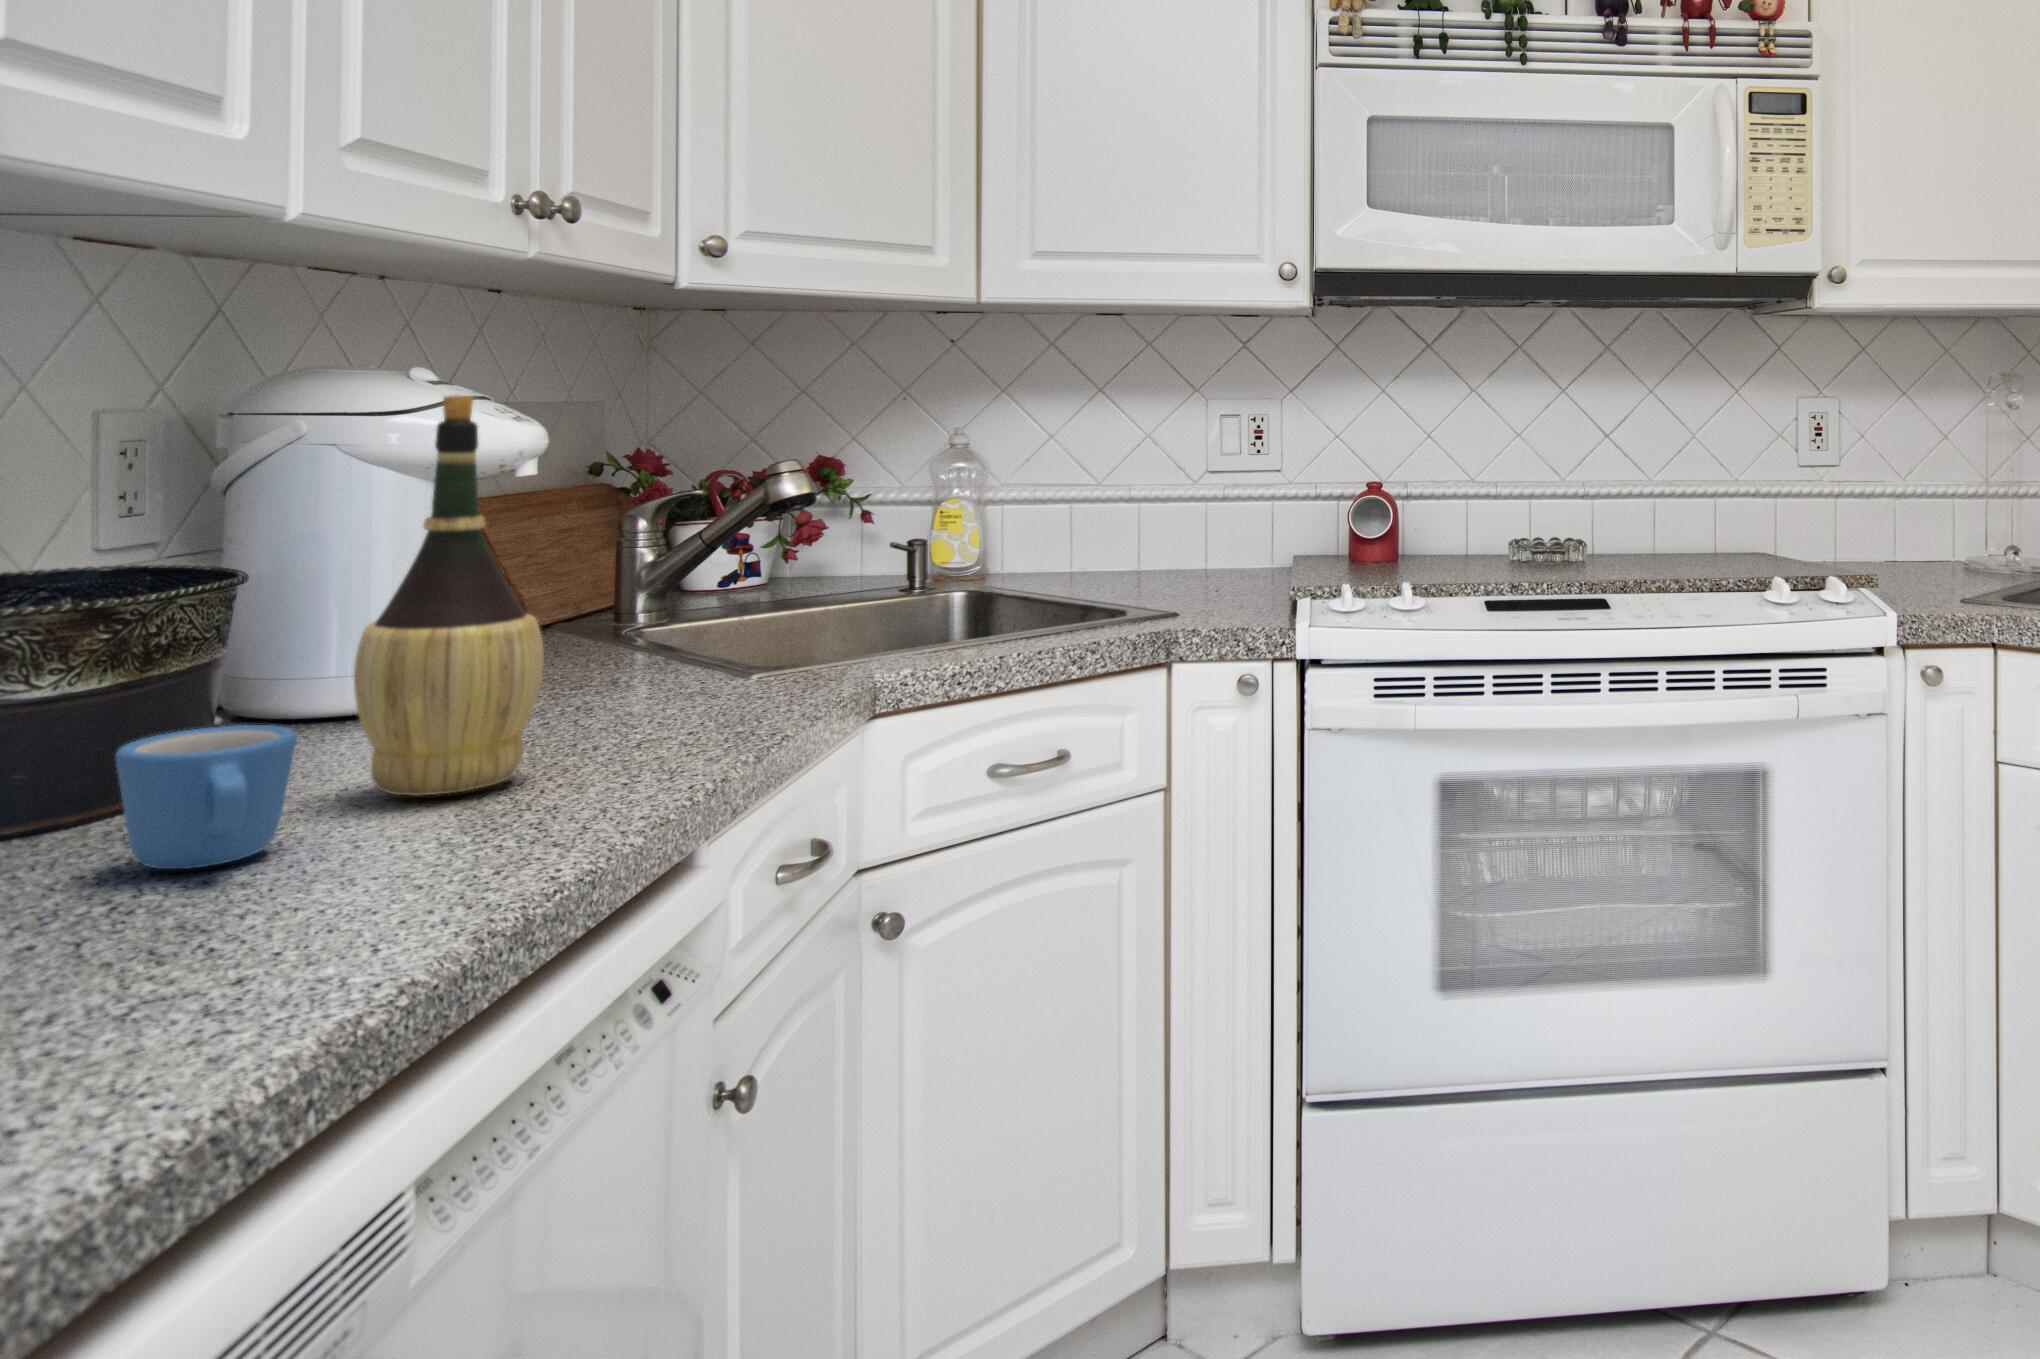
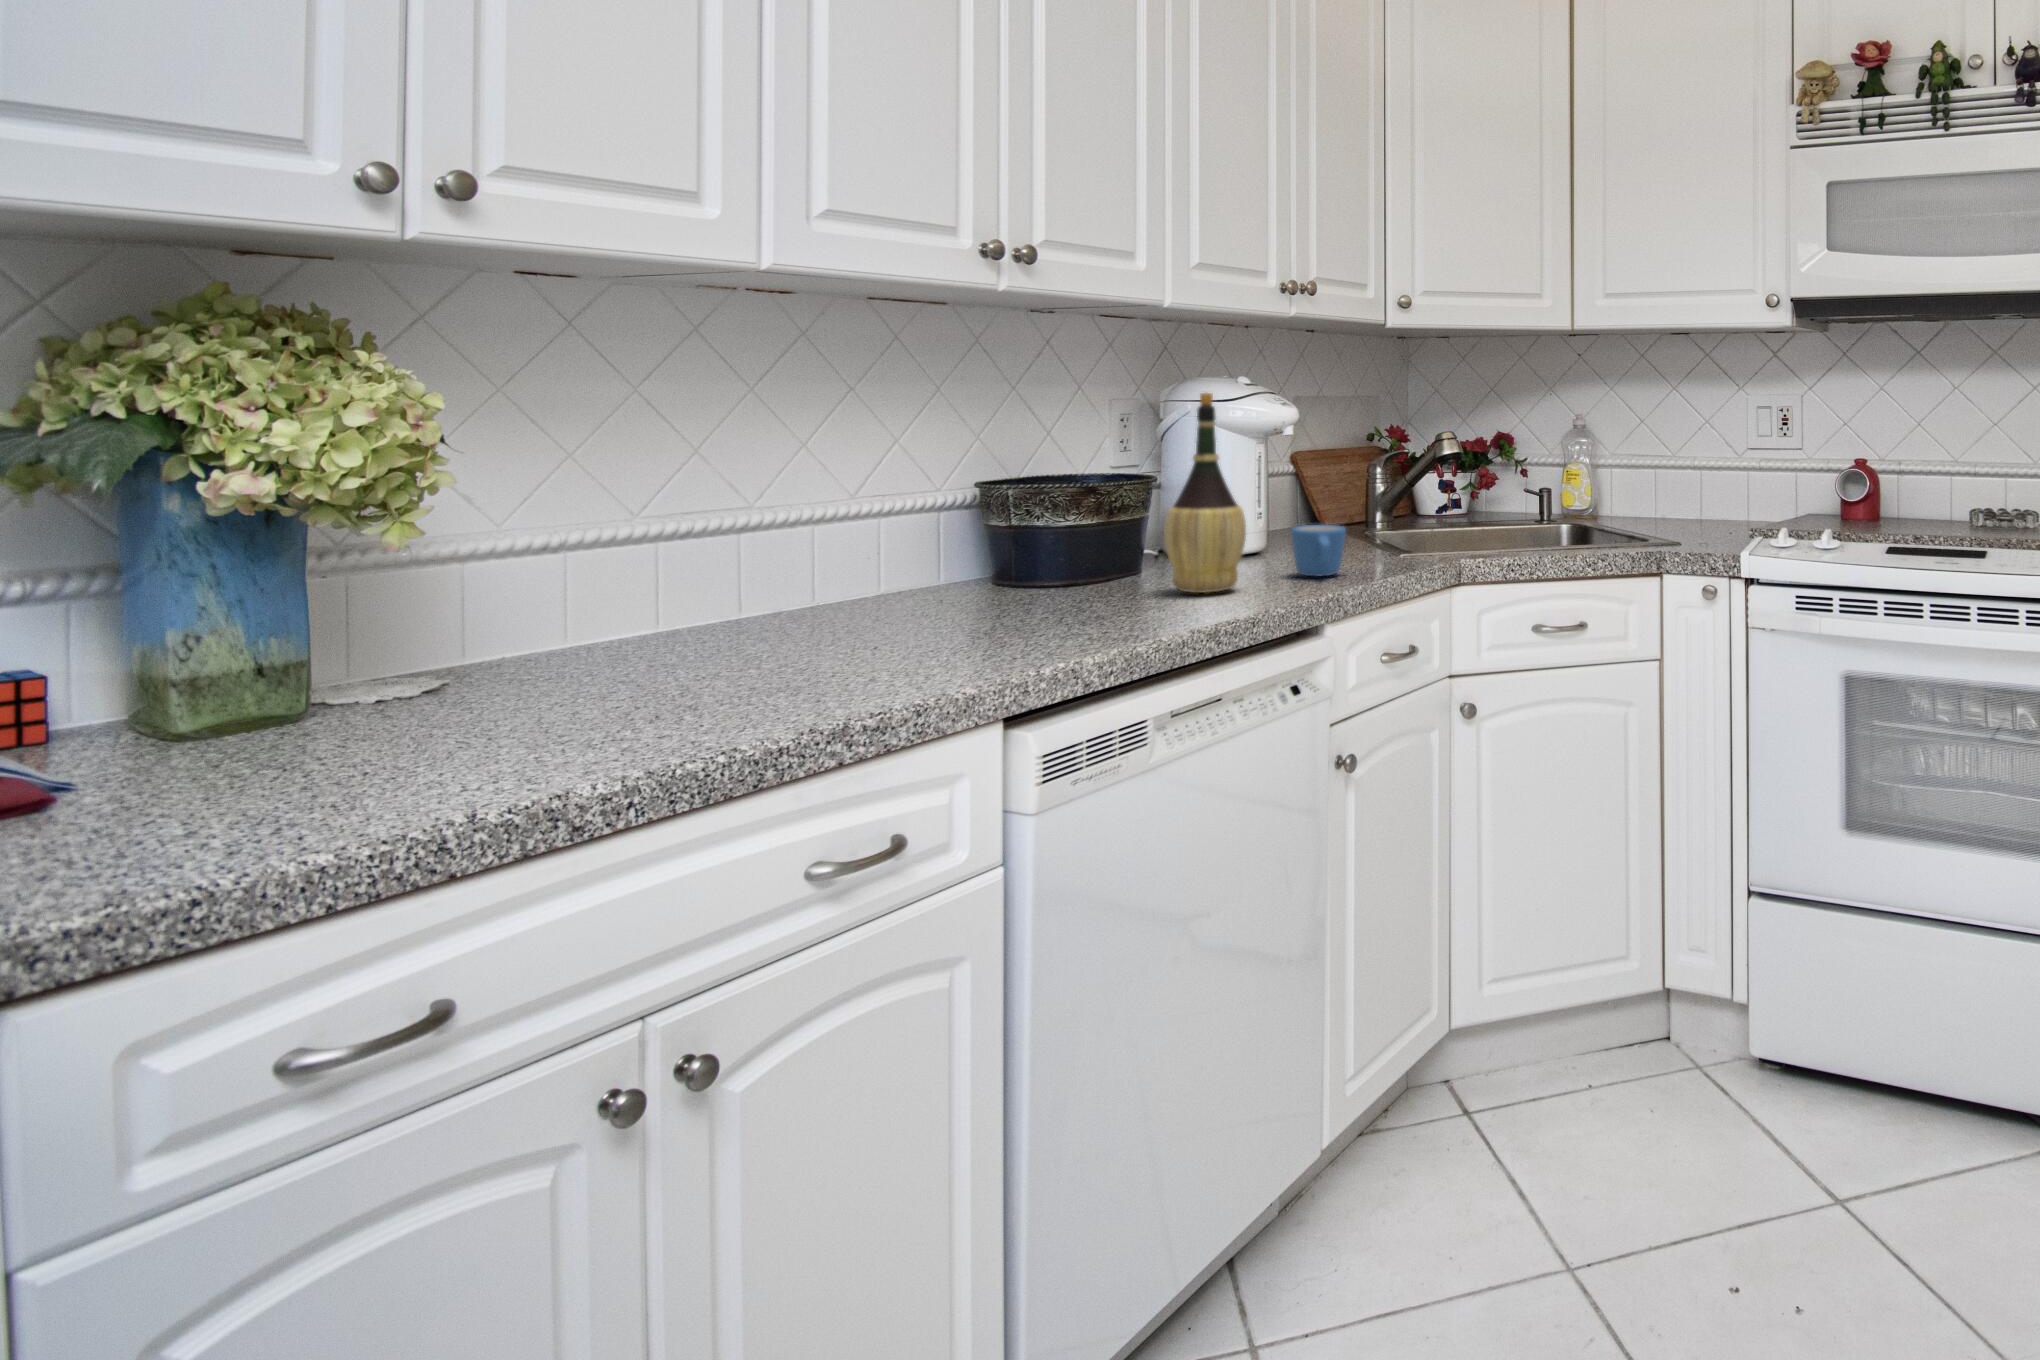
mug: present [116,725,296,869] -> present [1291,525,1346,576]

